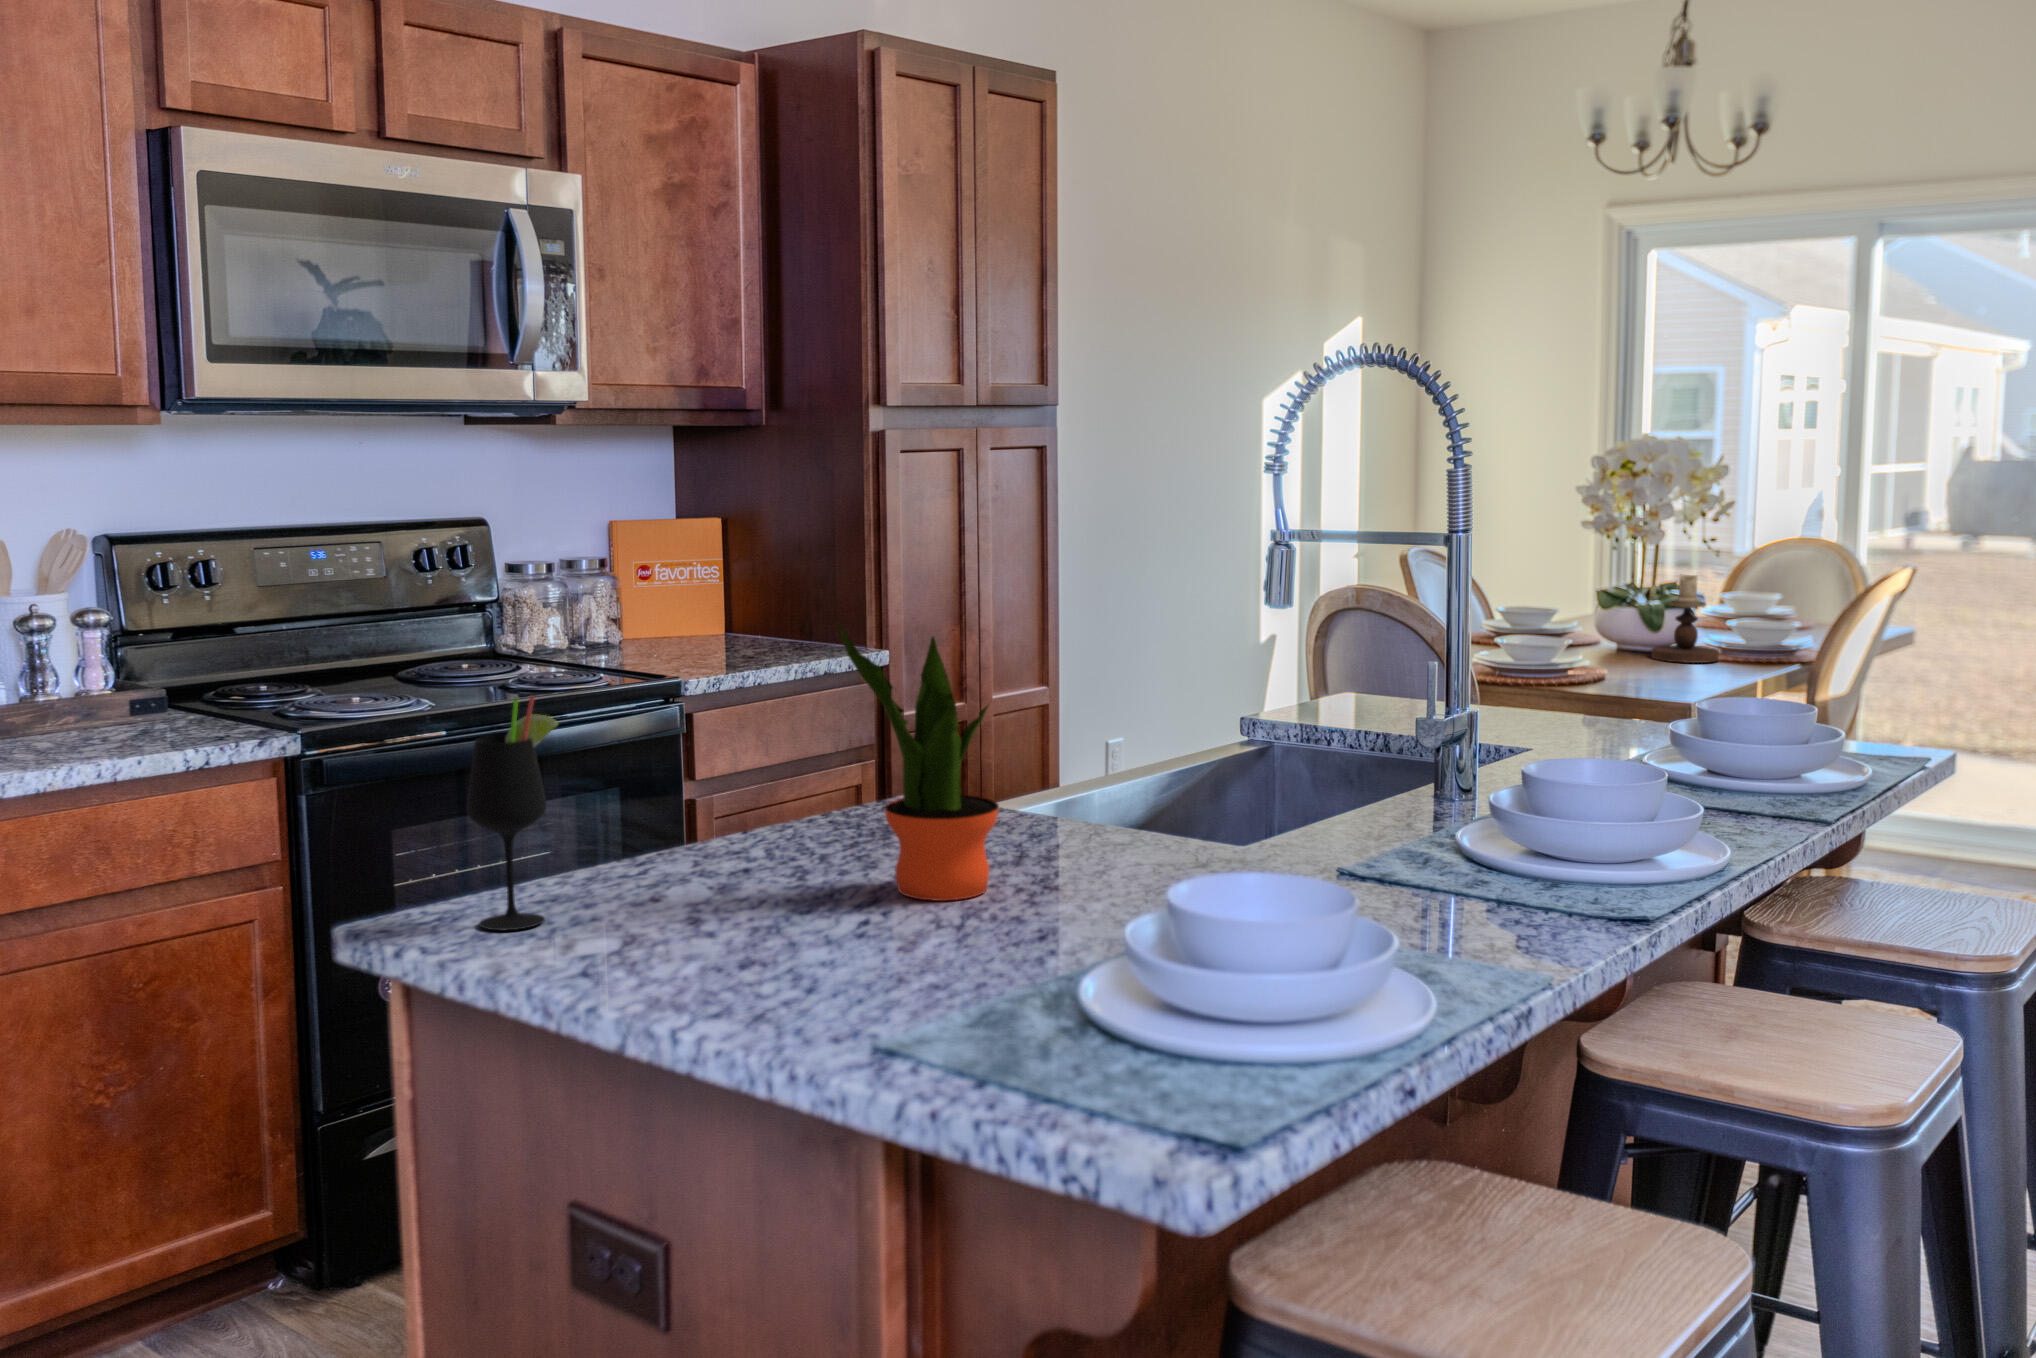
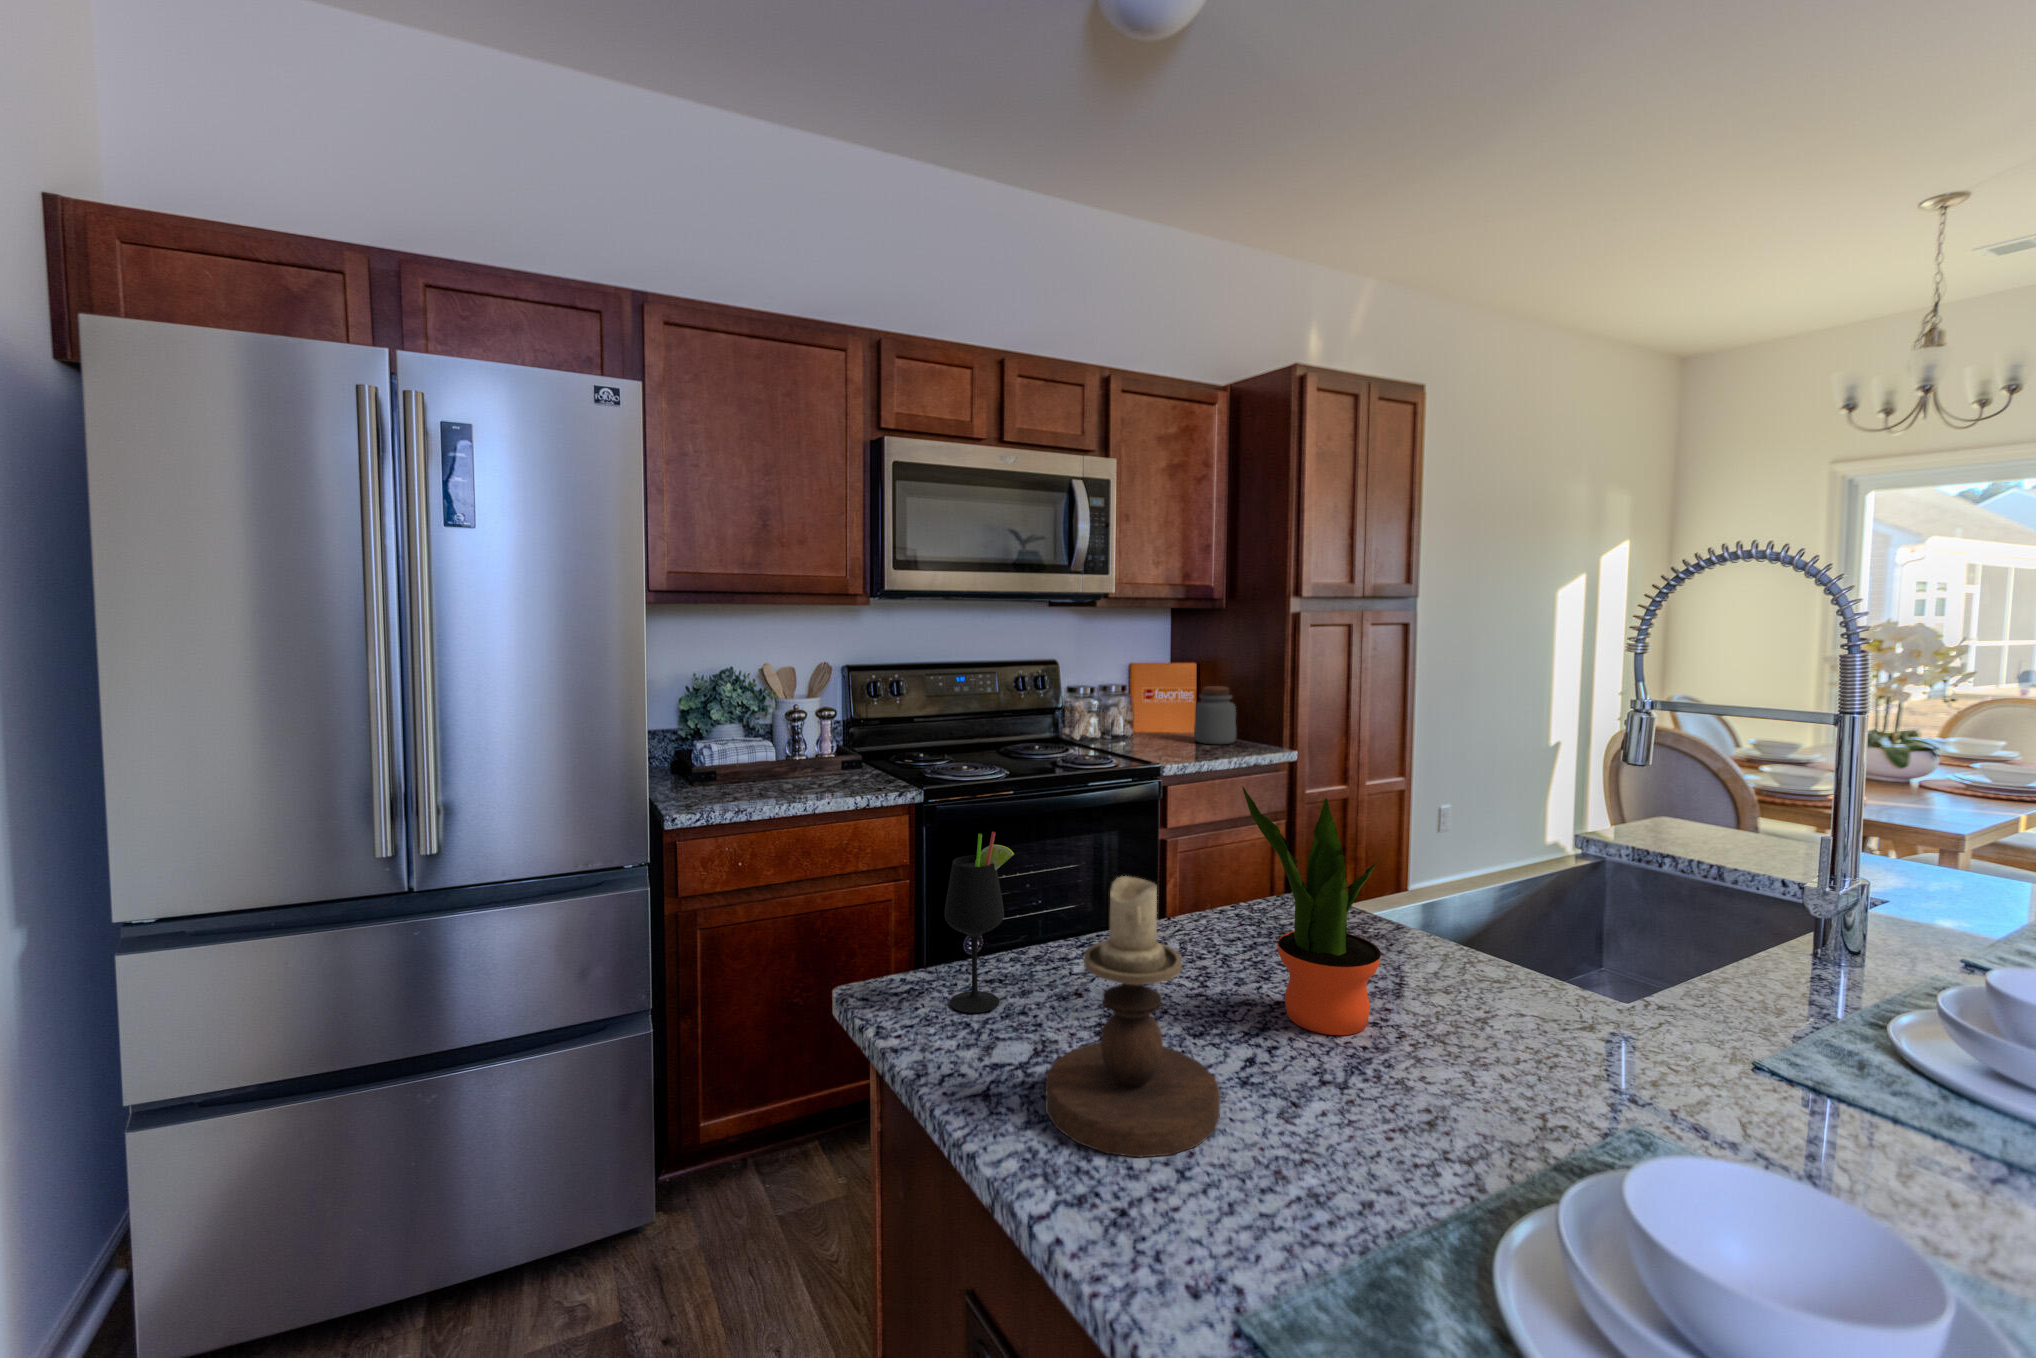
jar: none [729,554,797,647] -> present [1194,686,1236,744]
candlestick: present [1651,574,1719,663] -> present [1046,876,1220,1158]

